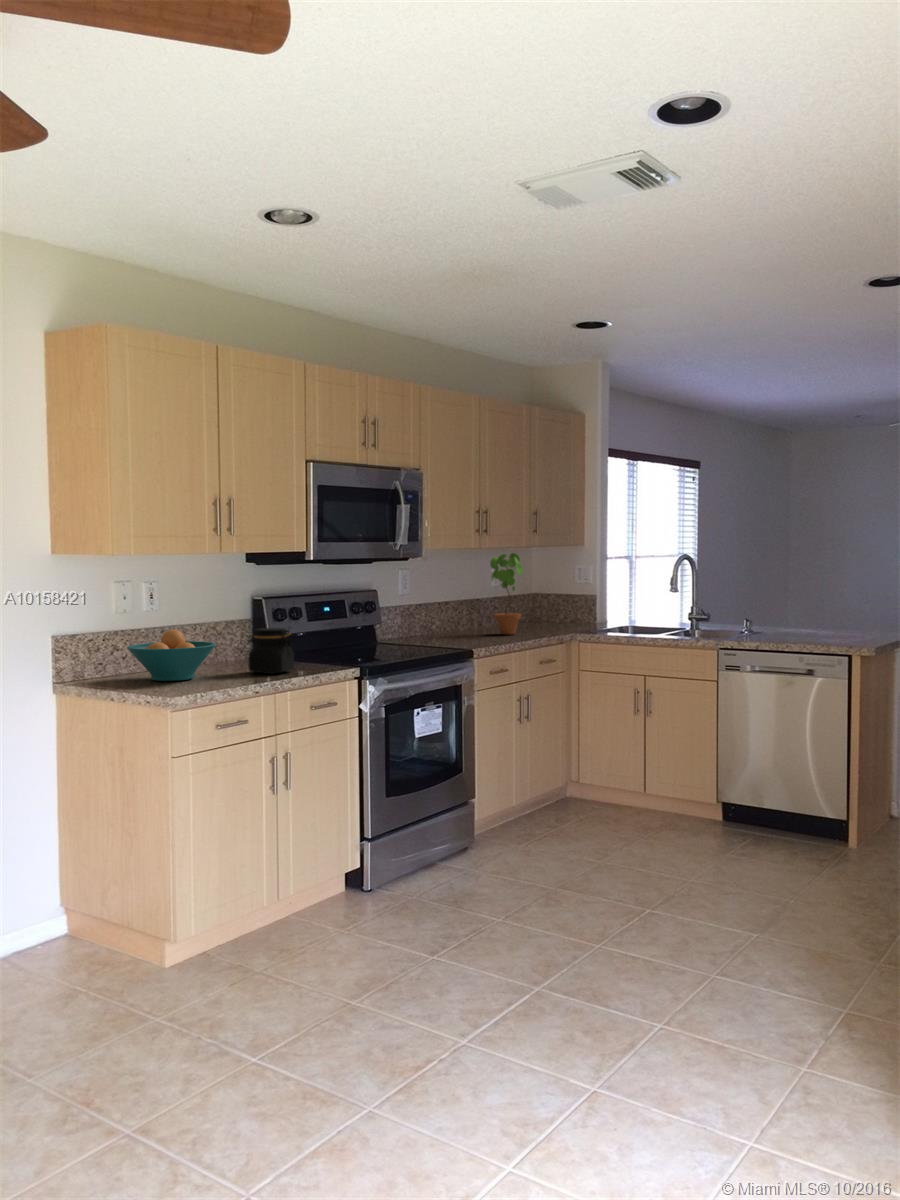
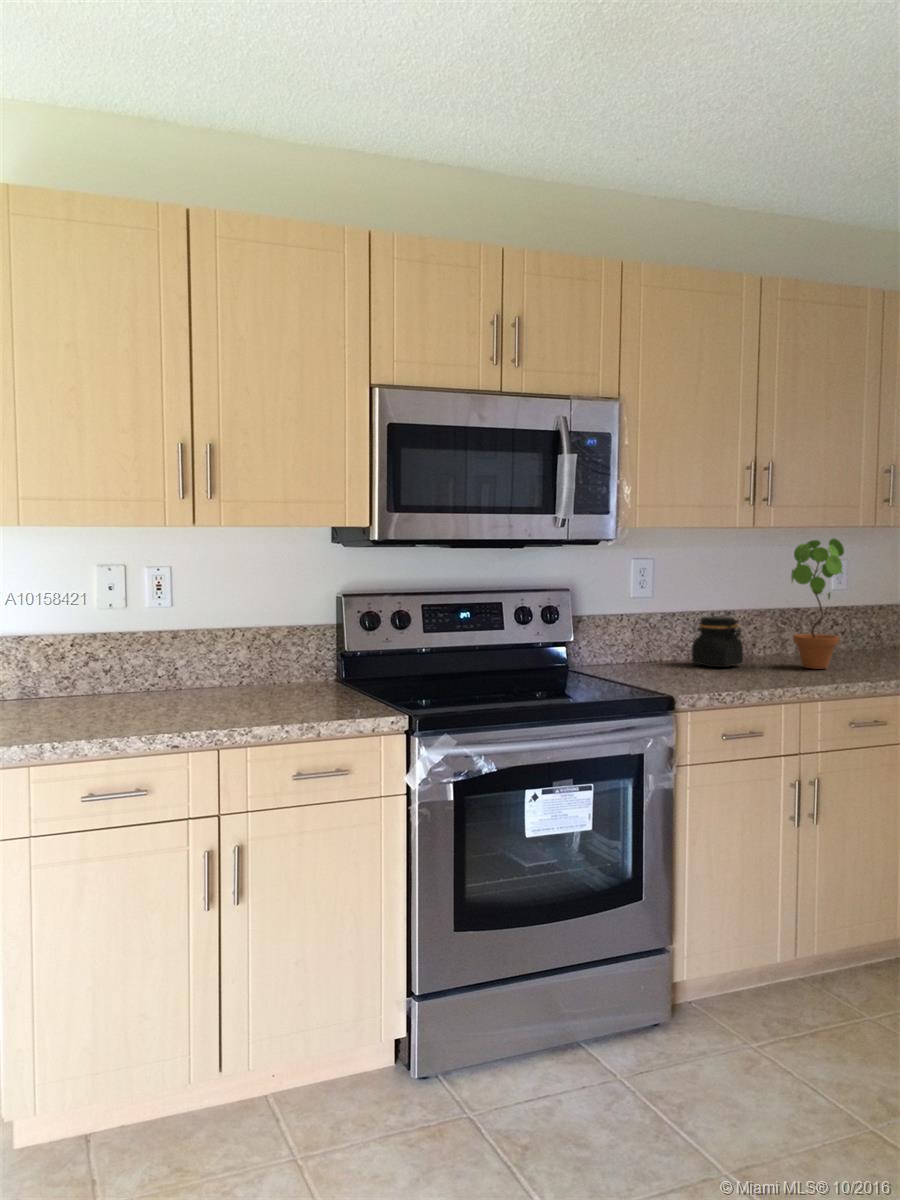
jar: present [248,628,294,674] -> present [692,616,743,667]
fruit bowl: present [127,630,216,681] -> none [54,639,182,714]

